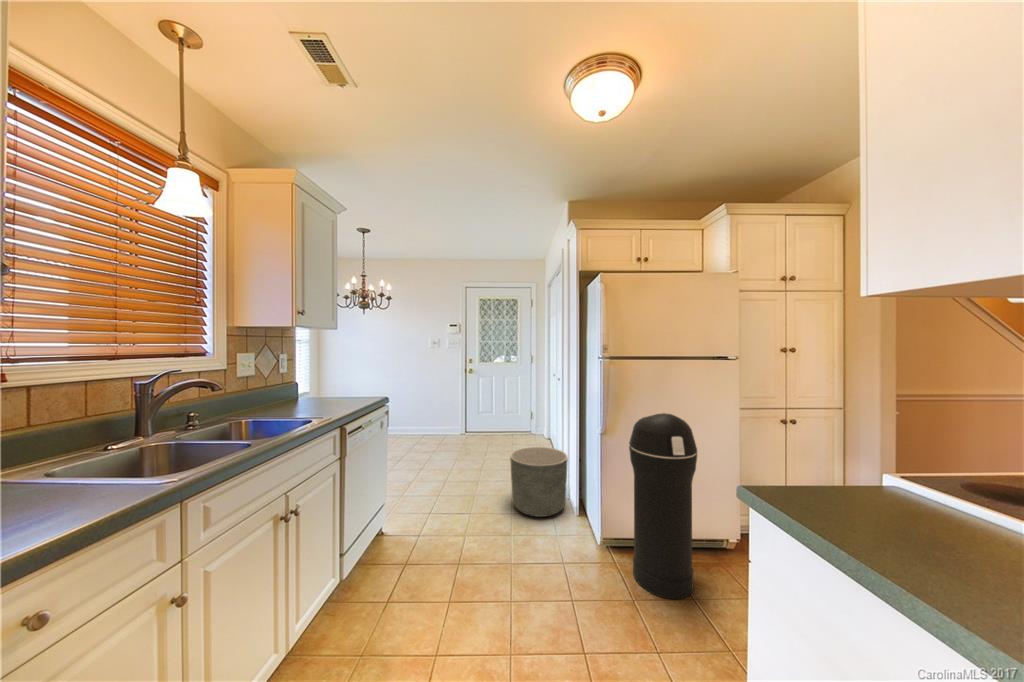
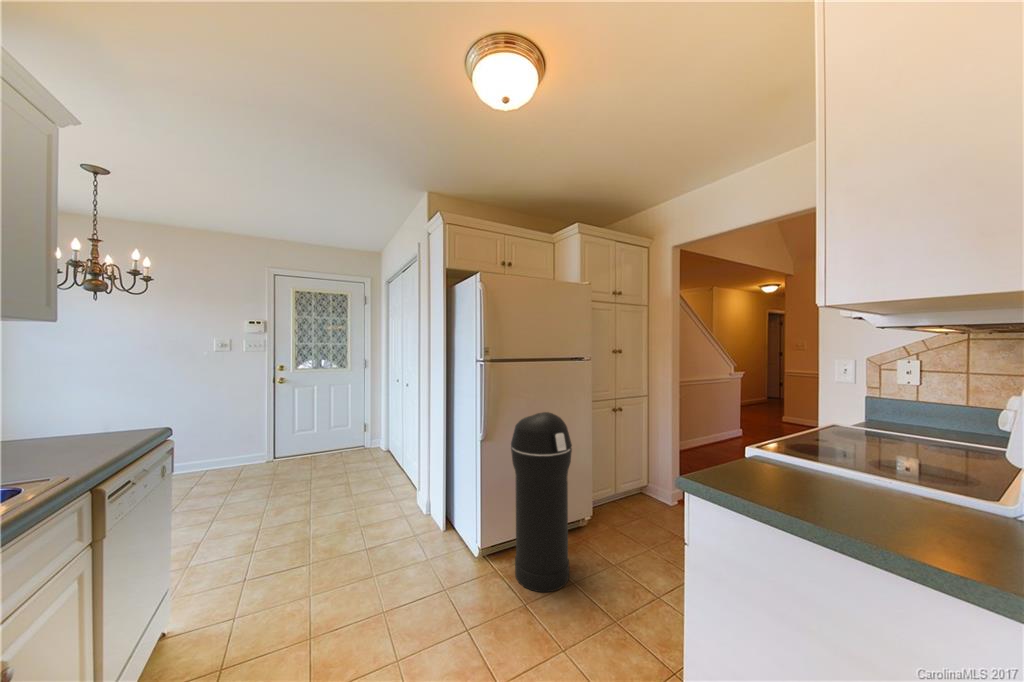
planter: present [510,447,568,517] -> none [363,464,432,548]

